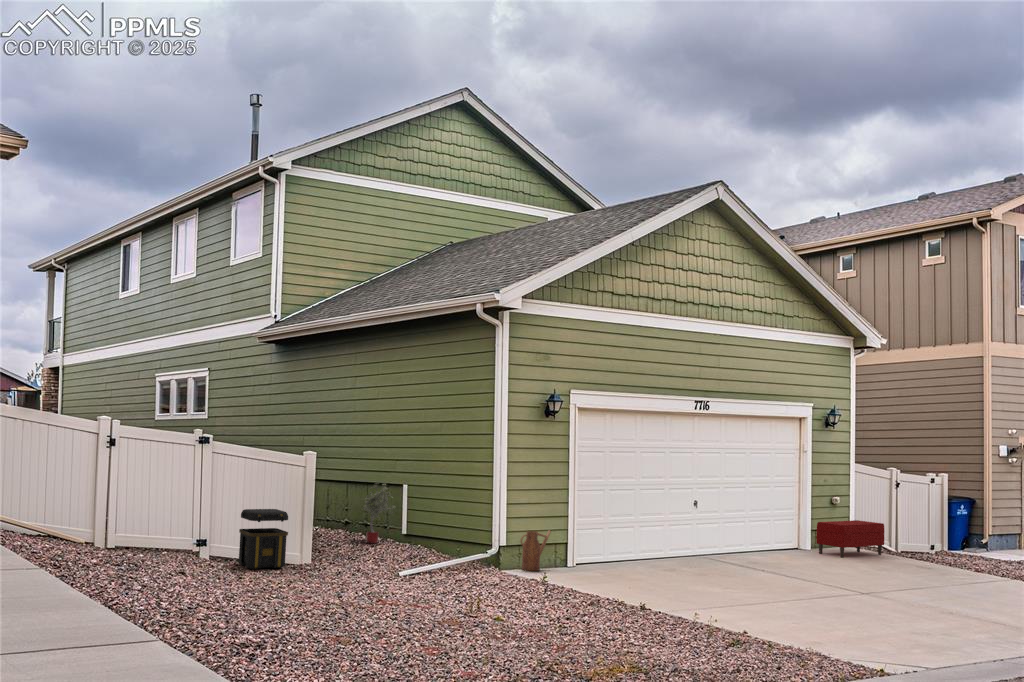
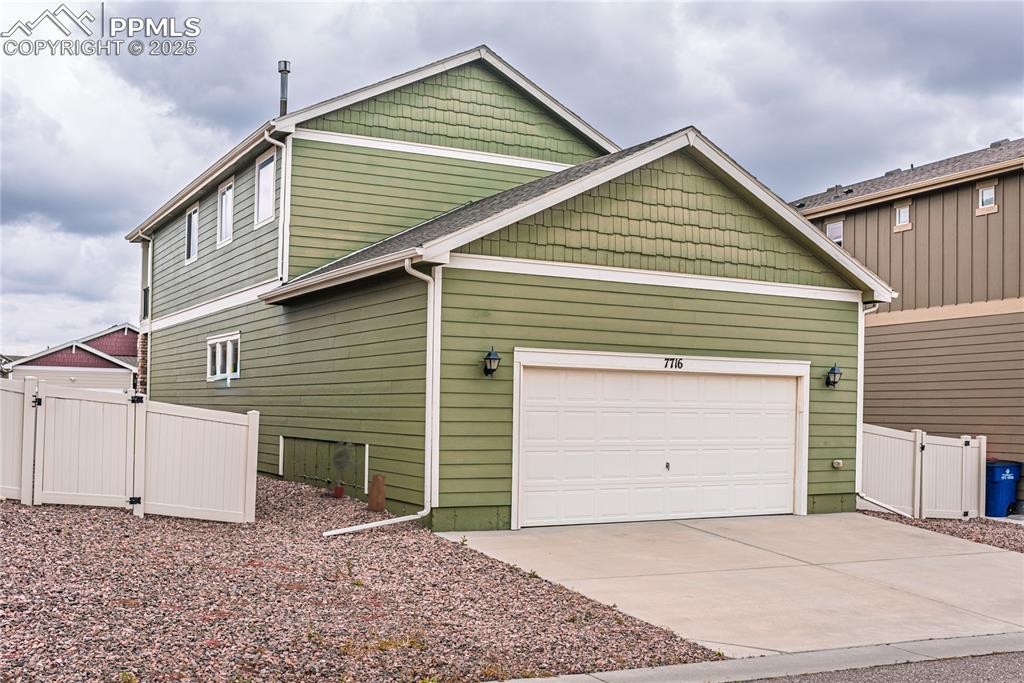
toolbox: present [239,509,288,569] -> none [169,464,212,522]
bench: present [816,520,885,558] -> none [814,485,892,524]
watering can: present [521,531,551,571] -> present [368,474,386,511]

